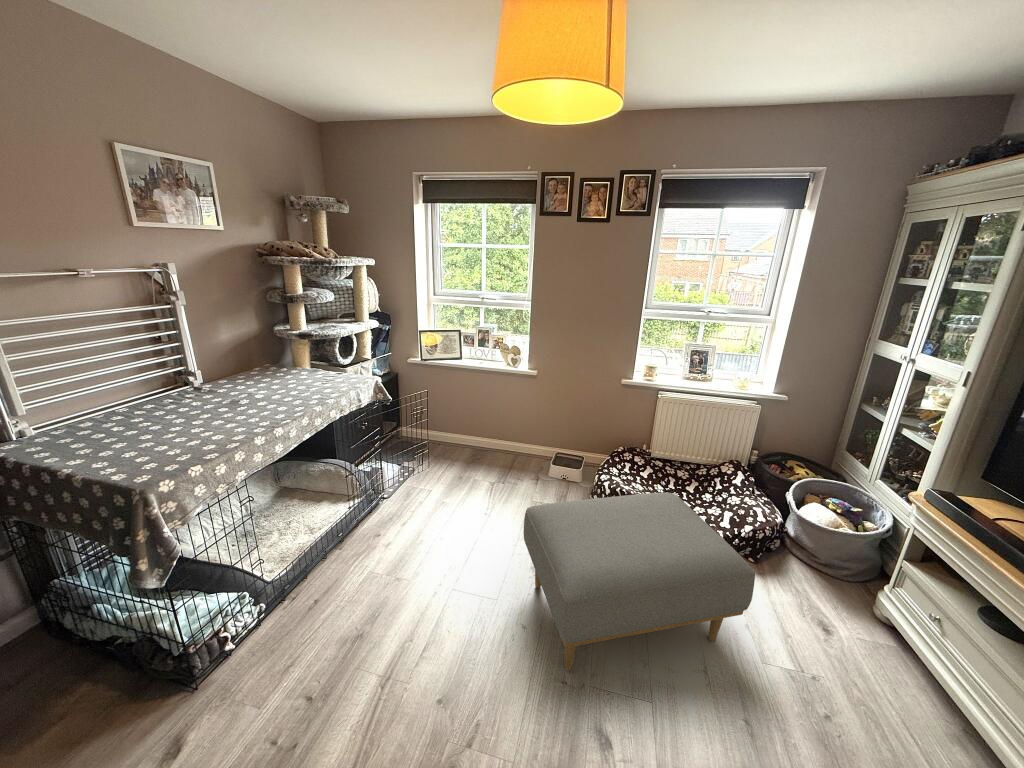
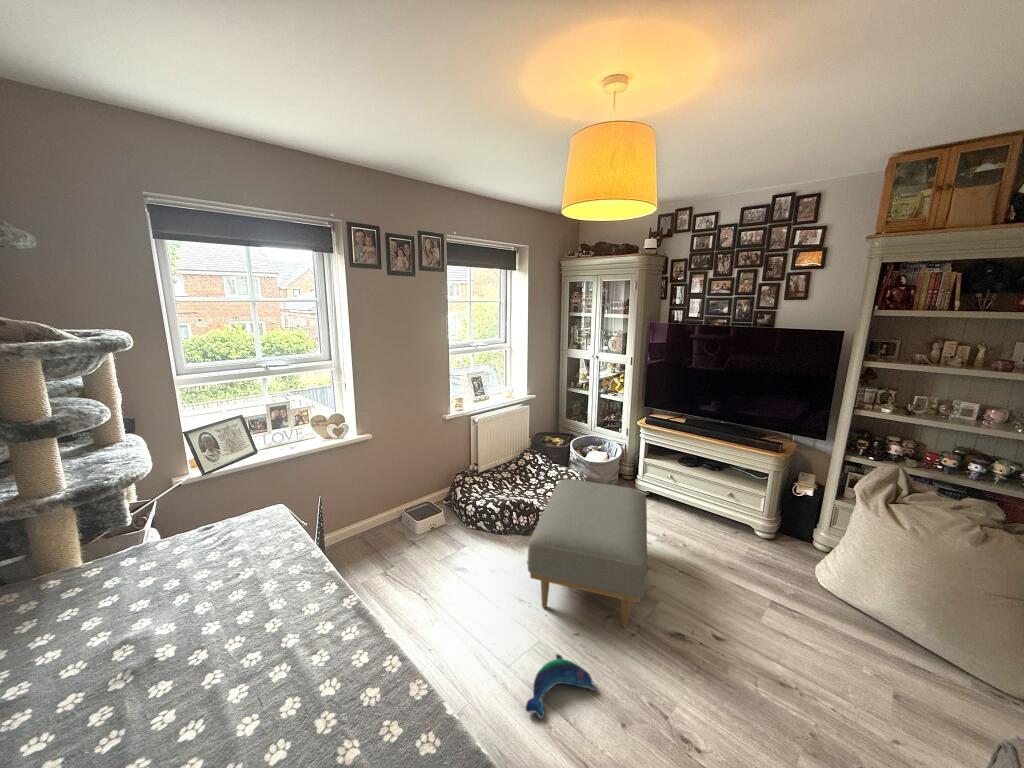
plush toy: none [414,603,473,664] -> present [525,654,597,718]

